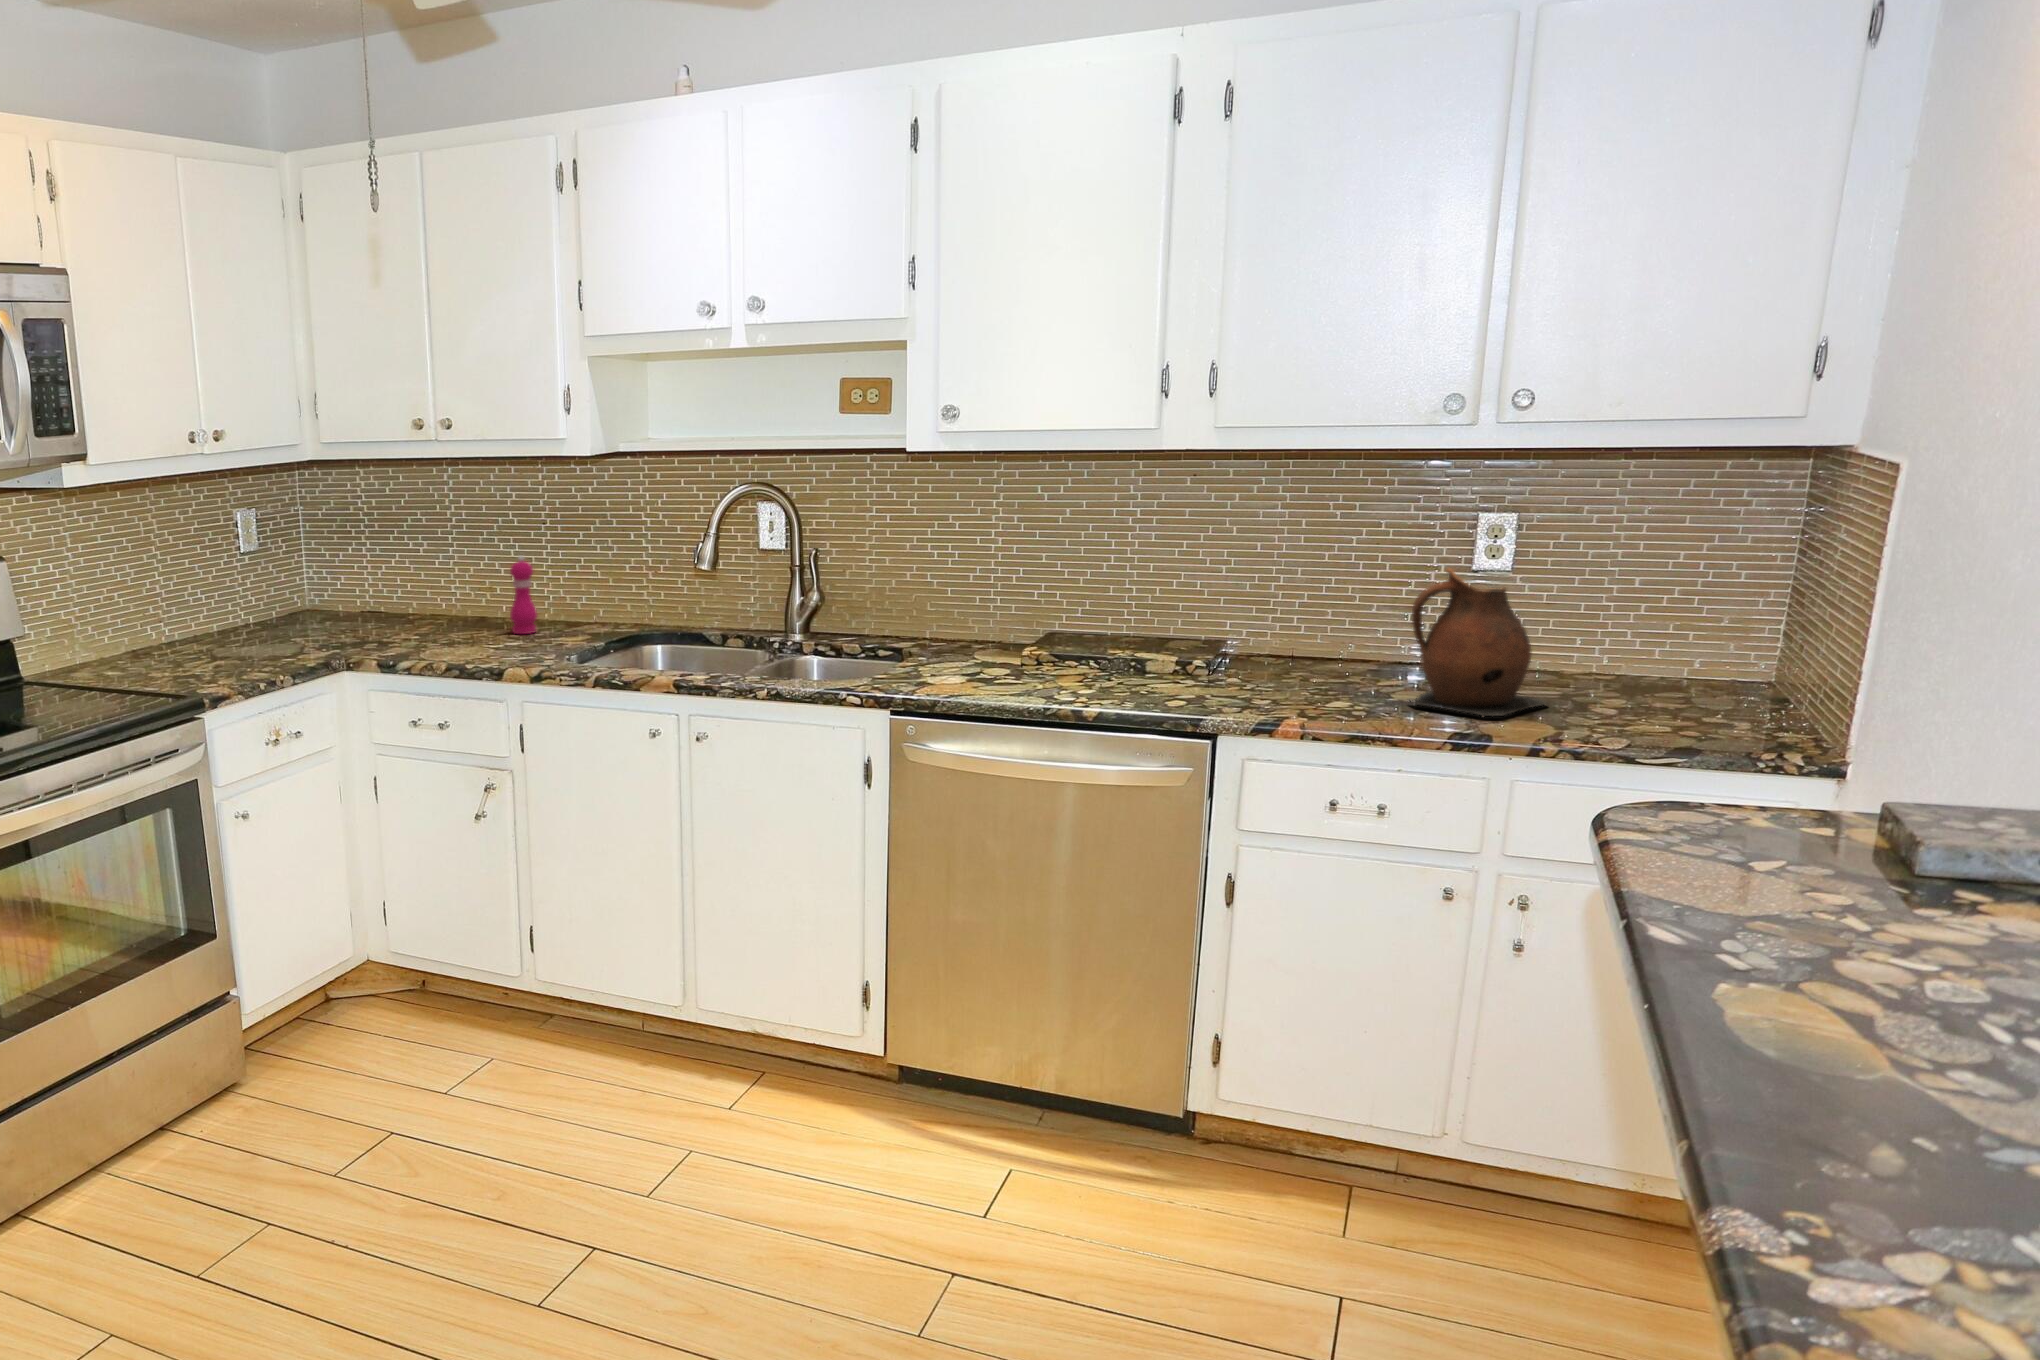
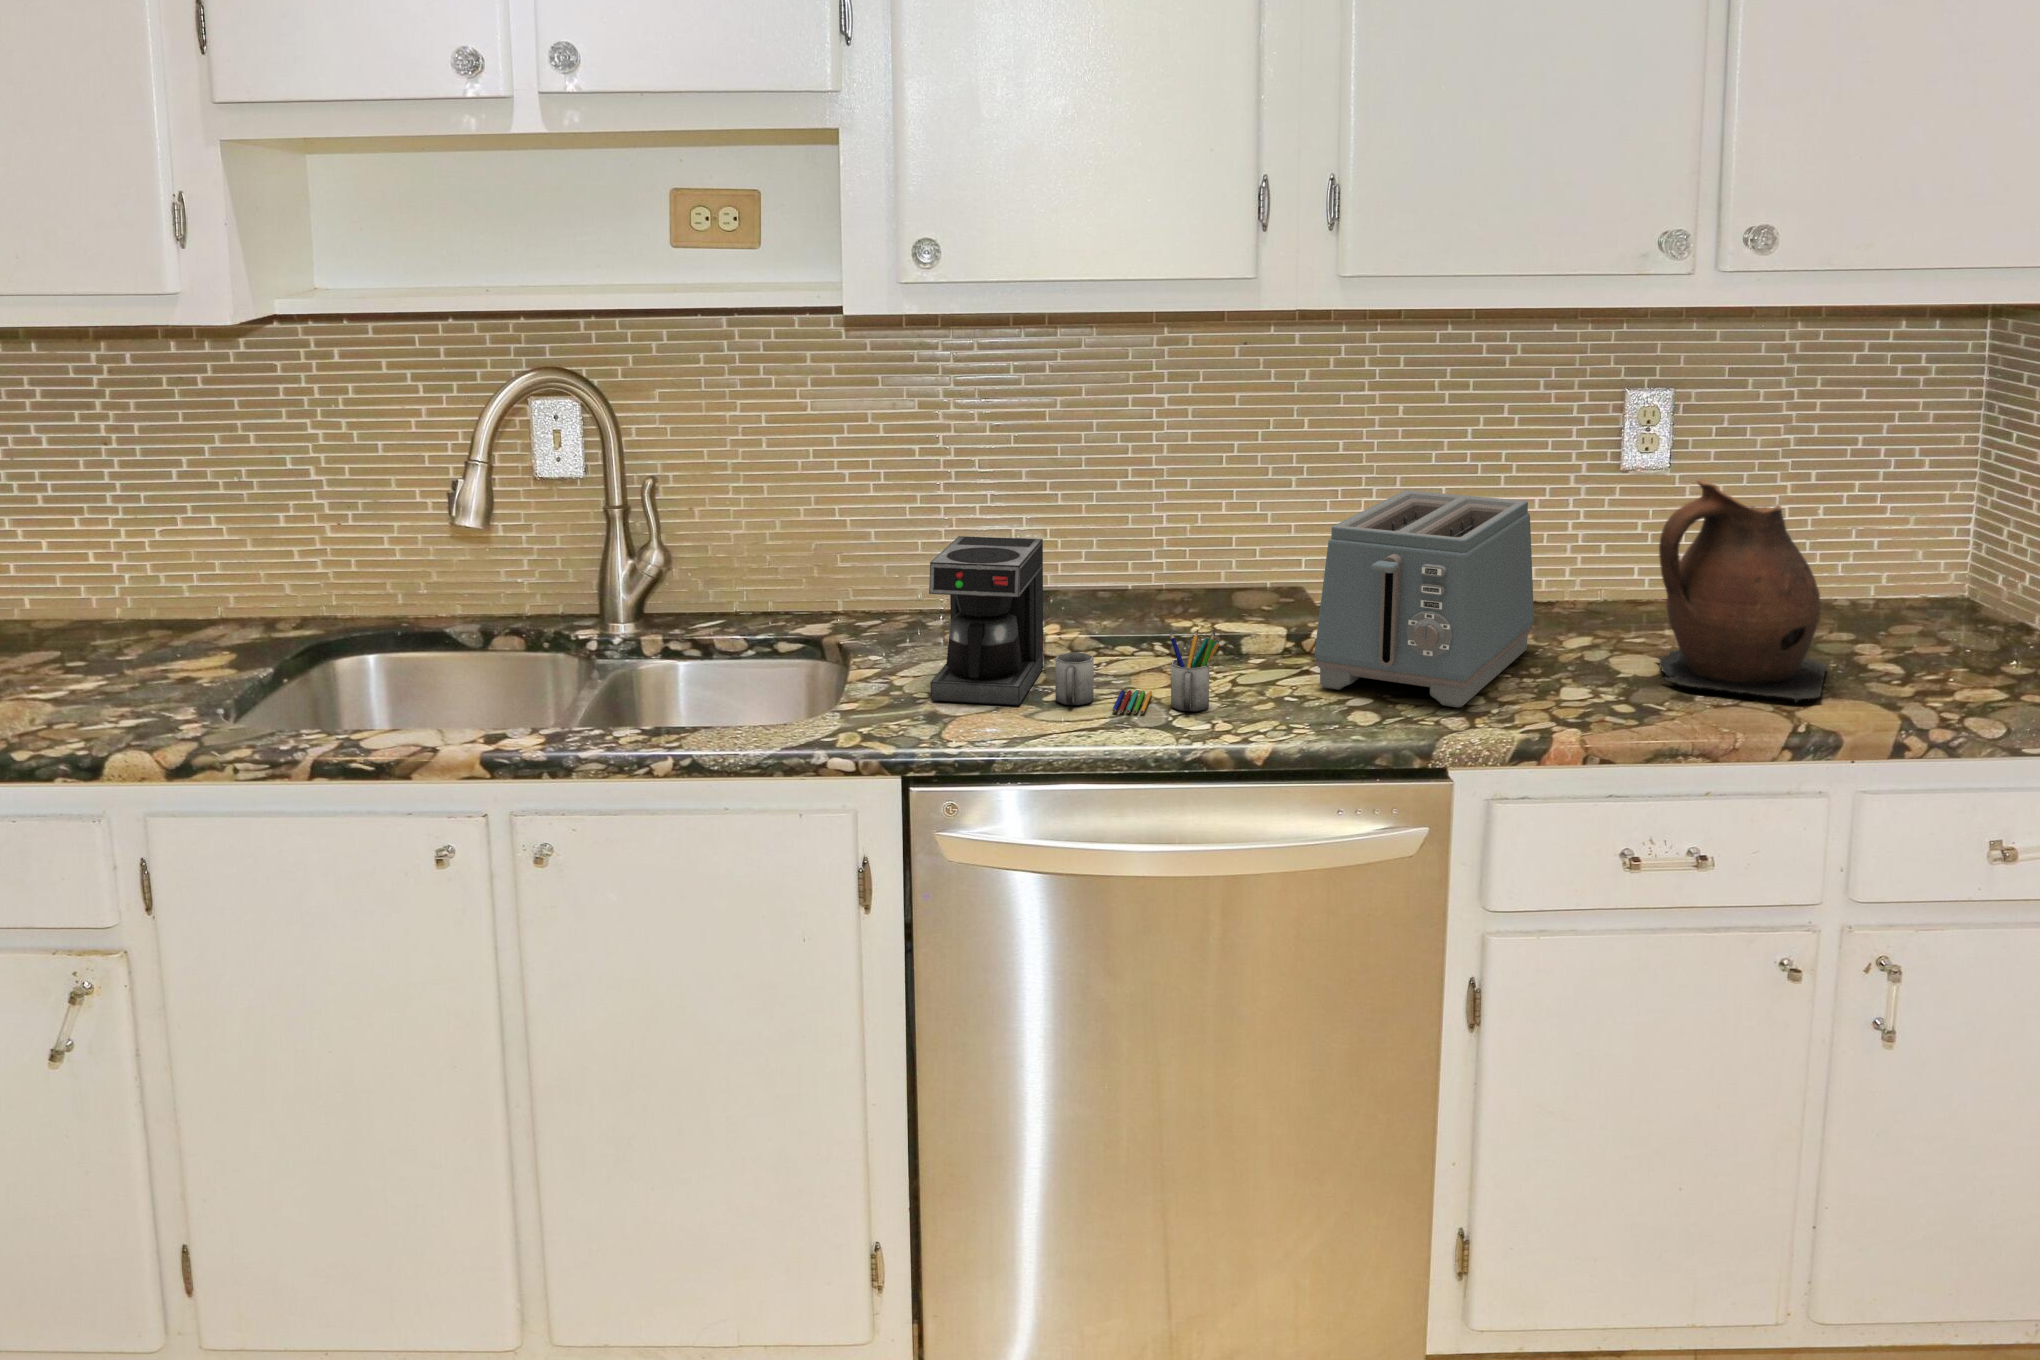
pepper mill: present [510,555,537,634] -> none [65,510,128,659]
toaster: none [1164,573,1349,703] -> present [1315,490,1534,707]
coffee maker: none [926,587,1095,693] -> present [929,536,1221,714]

